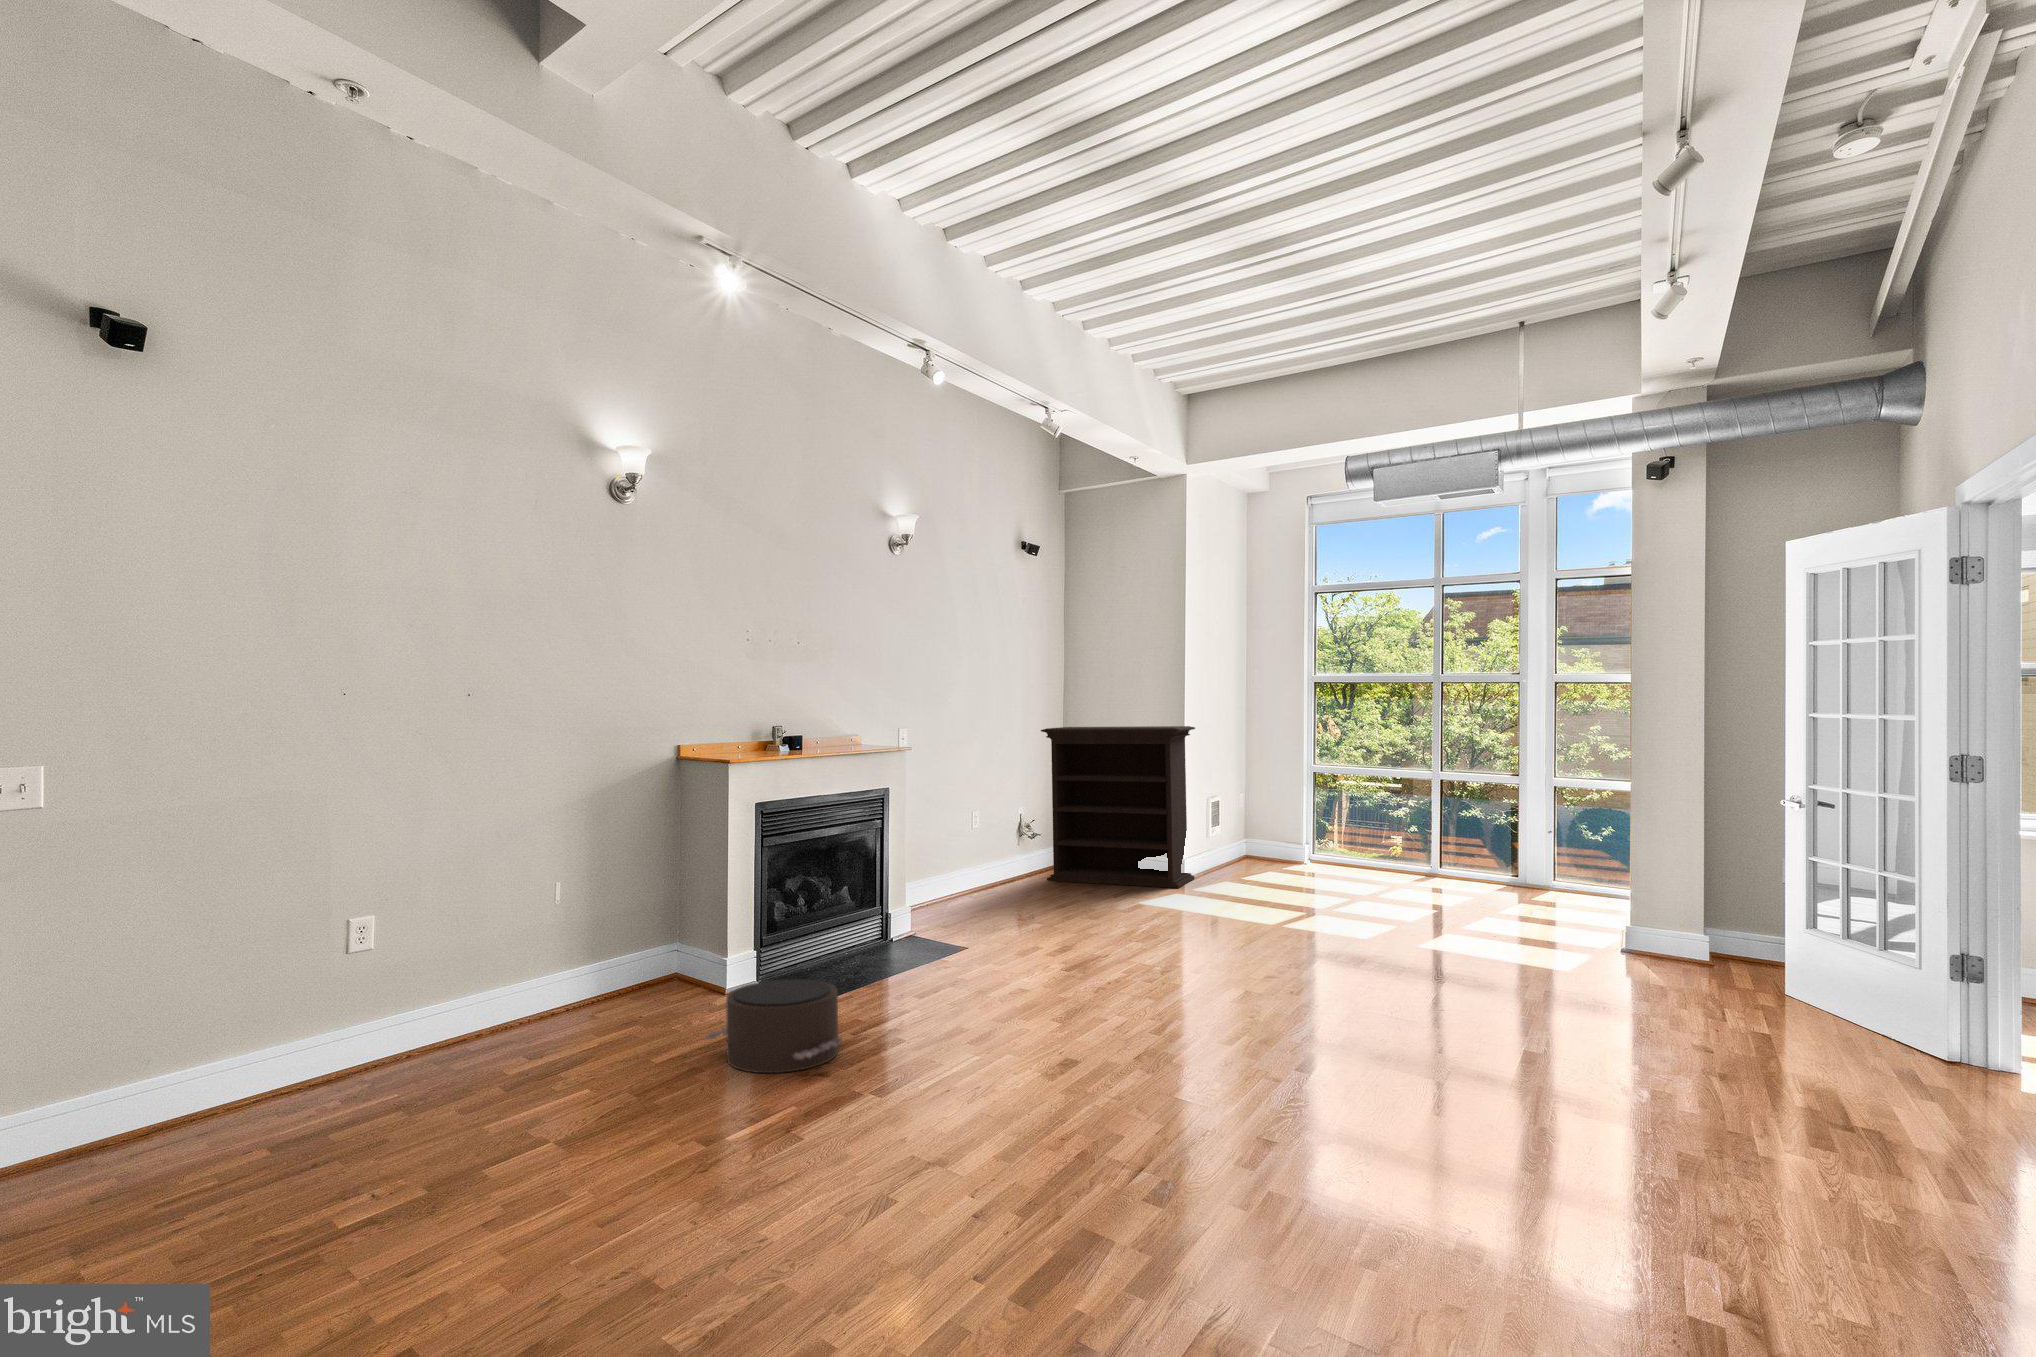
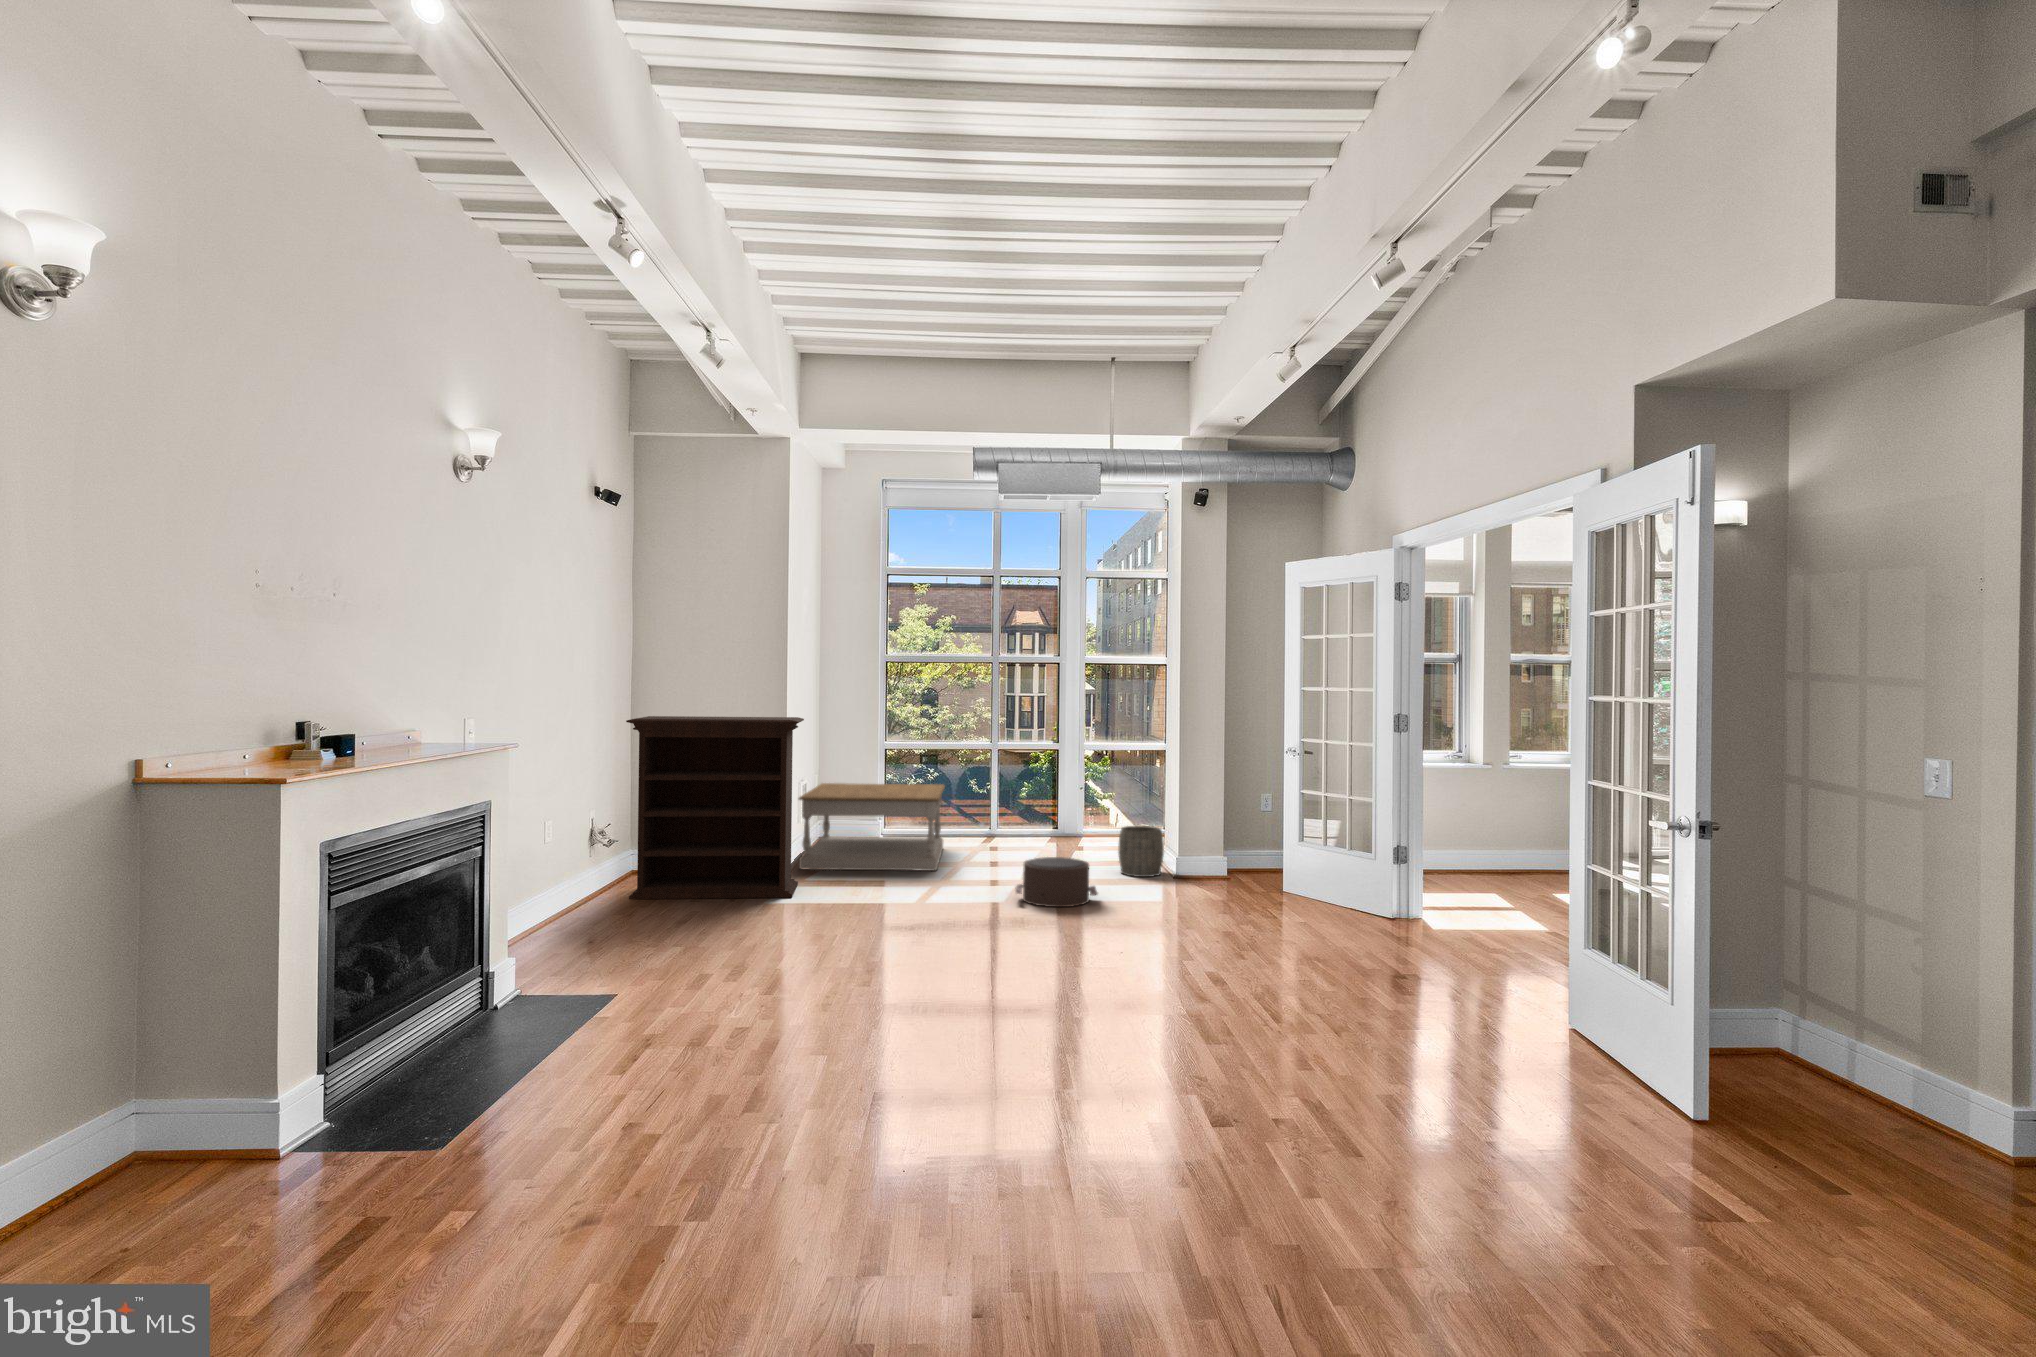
coffee table: none [1205,791,1366,876] -> present [799,783,945,871]
woven basket: none [1533,840,1587,895] -> present [1118,826,1164,877]
pouf: present [705,979,842,1073] -> present [1015,857,1098,907]

